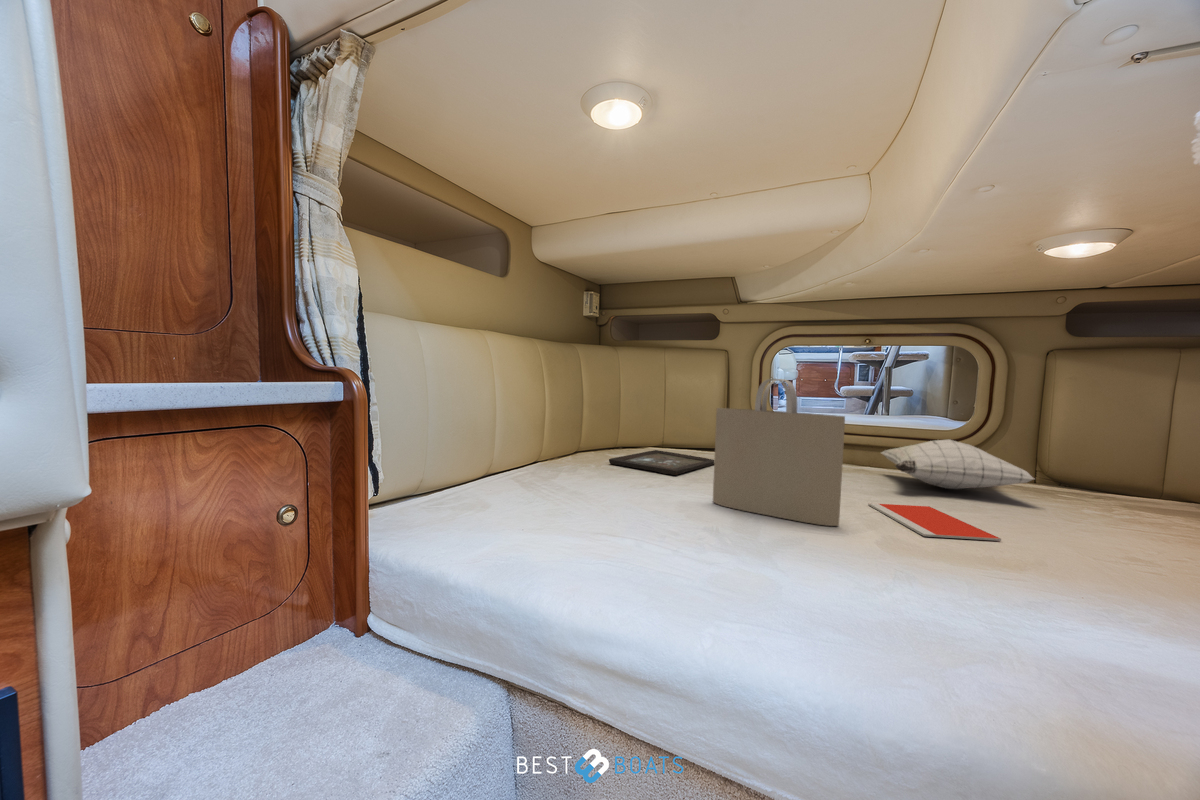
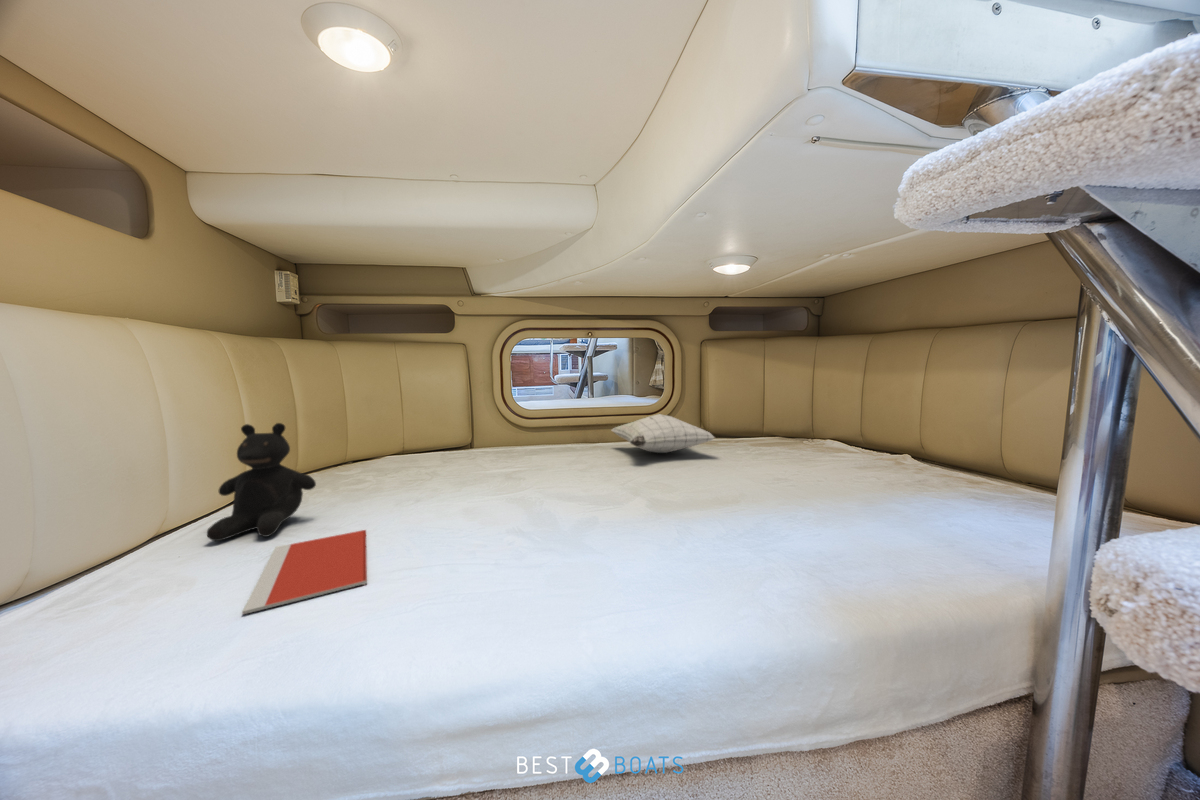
tote bag: present [713,379,845,526] -> none [482,374,616,521]
teddy bear: none [537,403,596,480] -> present [207,423,316,541]
tray: present [609,450,714,475] -> none [336,460,473,490]
notebook: present [868,503,1001,541] -> present [242,530,367,614]

